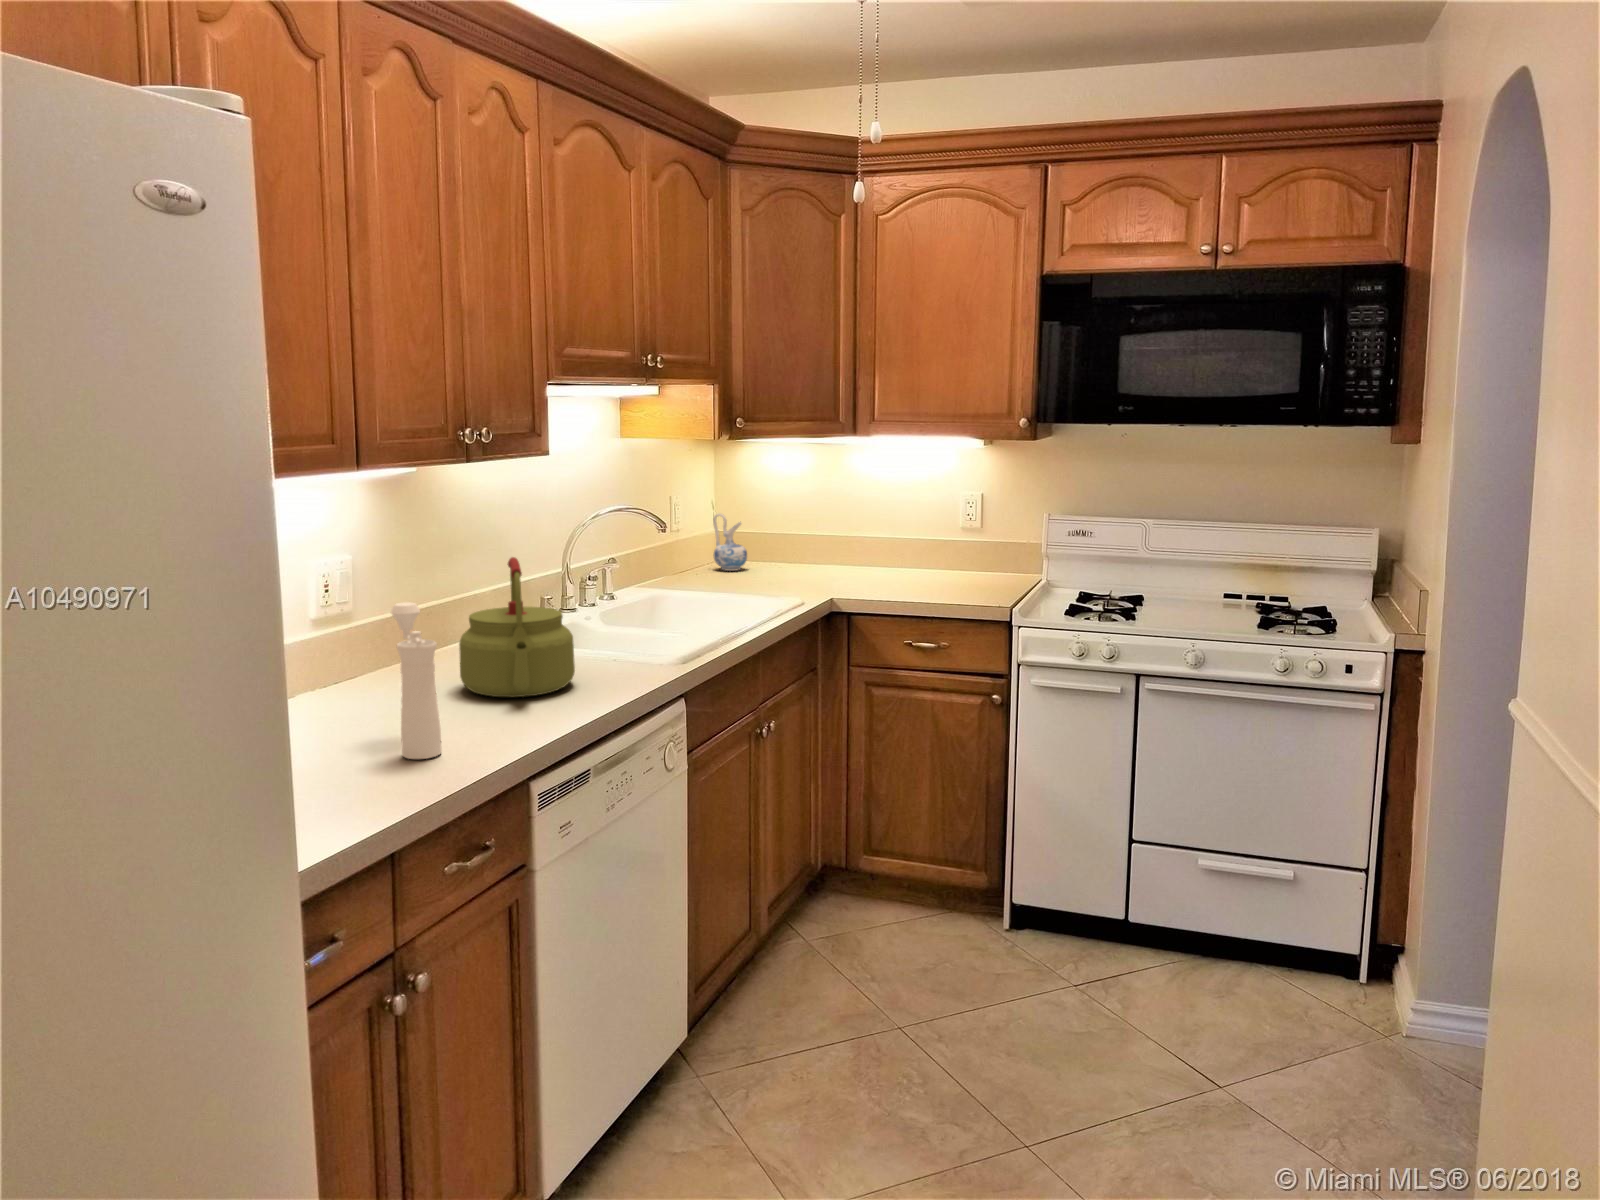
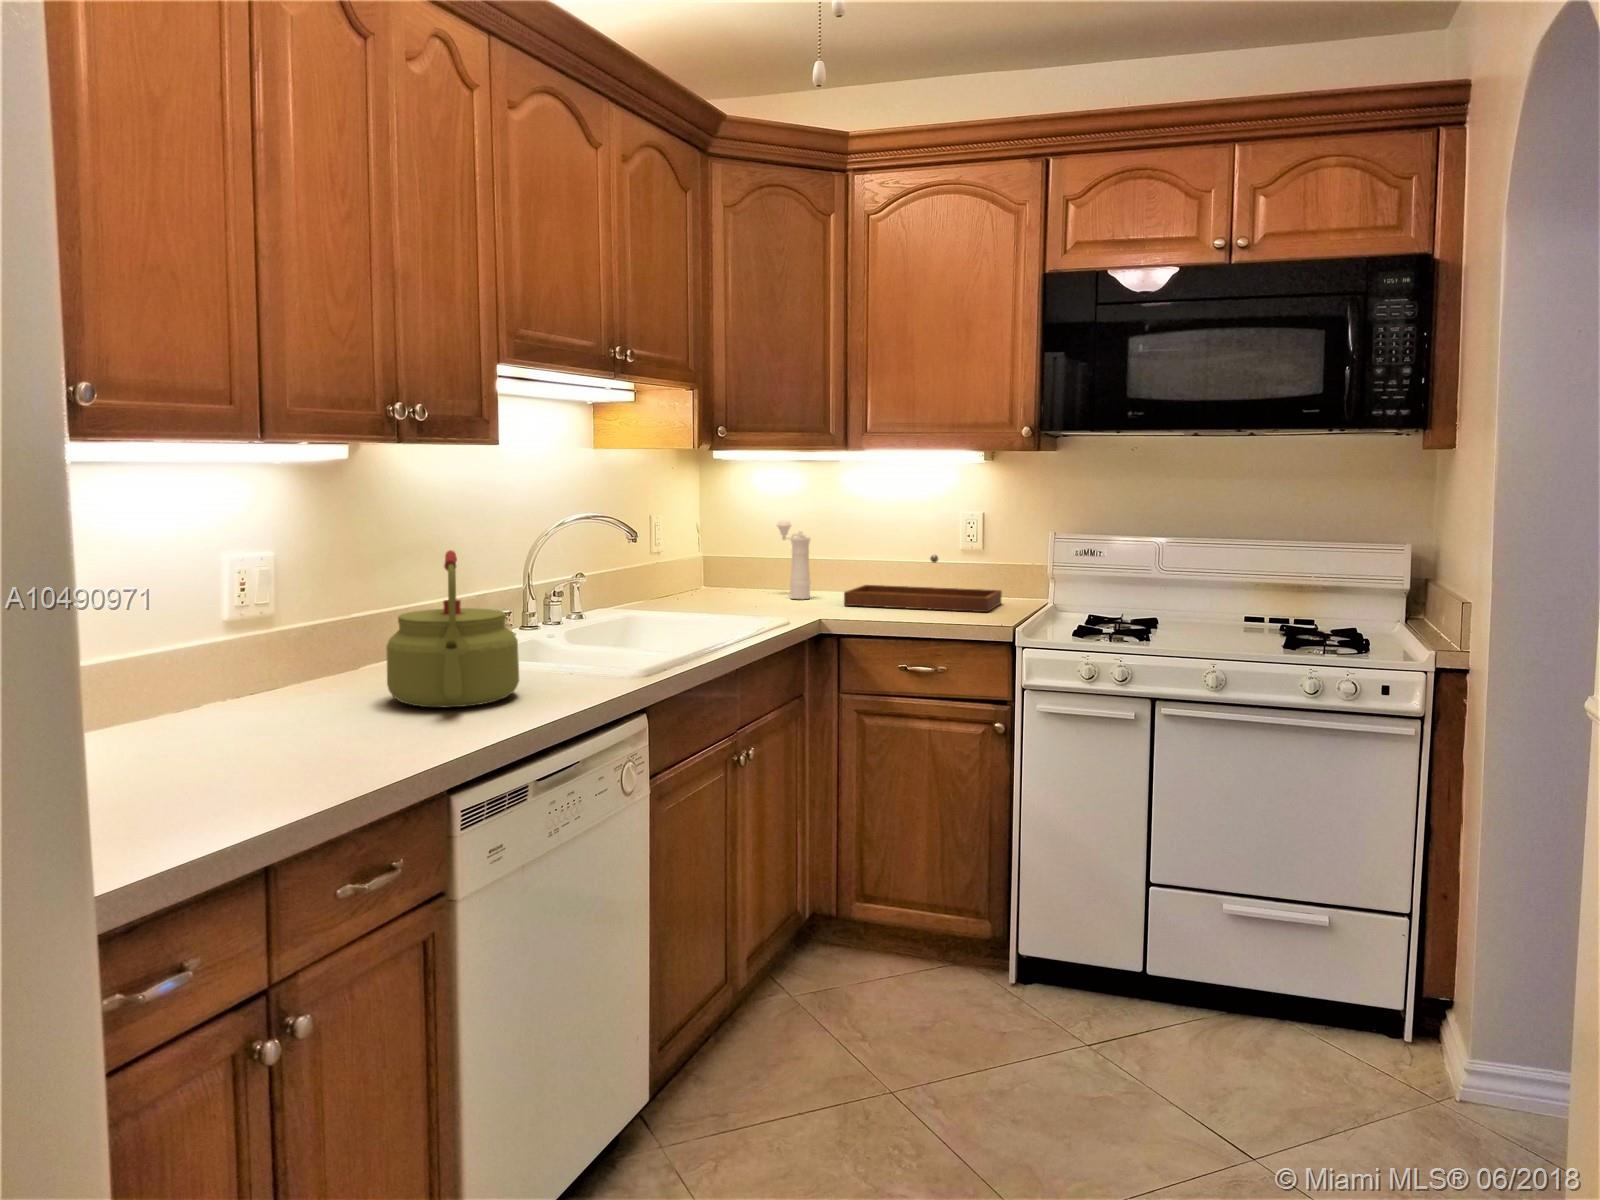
ceramic pitcher: present [713,513,747,571] -> none [696,534,732,595]
tray: none [853,535,1001,591] -> present [844,555,1002,612]
pepper mill: present [391,602,442,759] -> present [777,521,810,599]

